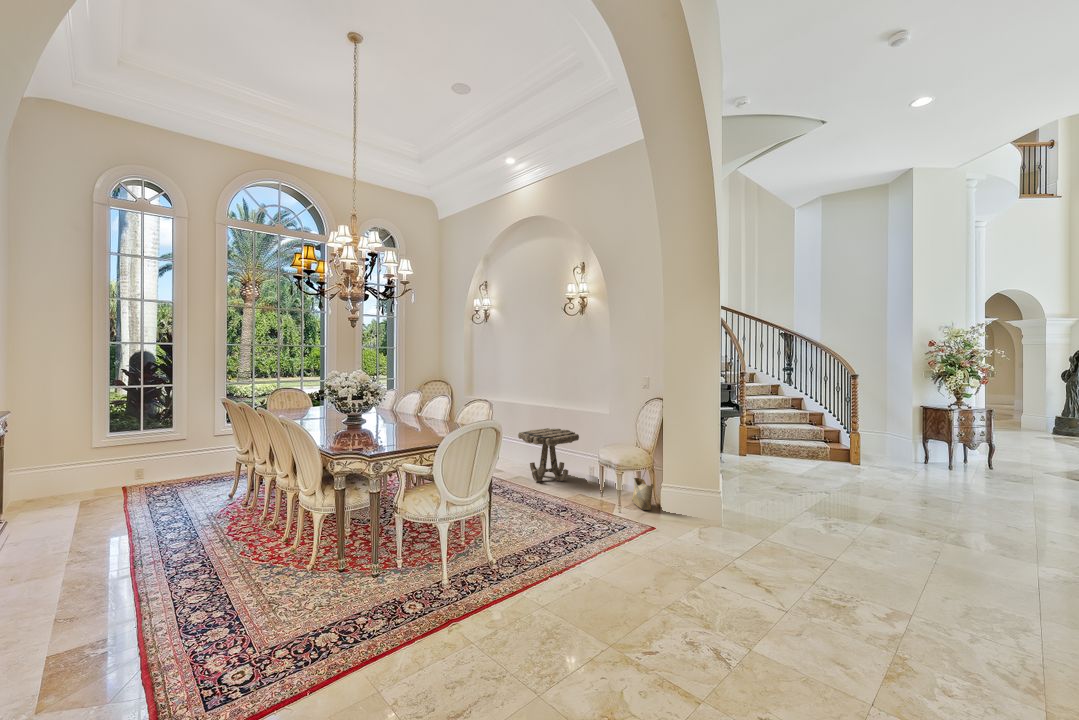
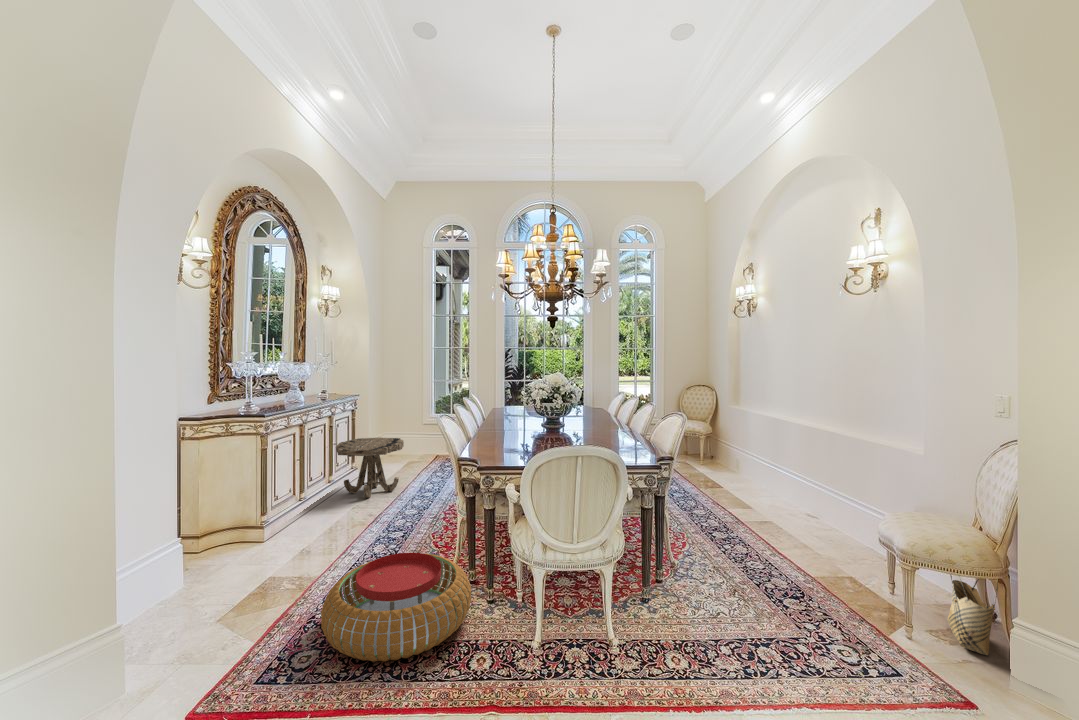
side table: present [518,428,579,481] -> present [336,437,404,498]
pouf: none [226,548,379,650] -> present [321,552,471,662]

